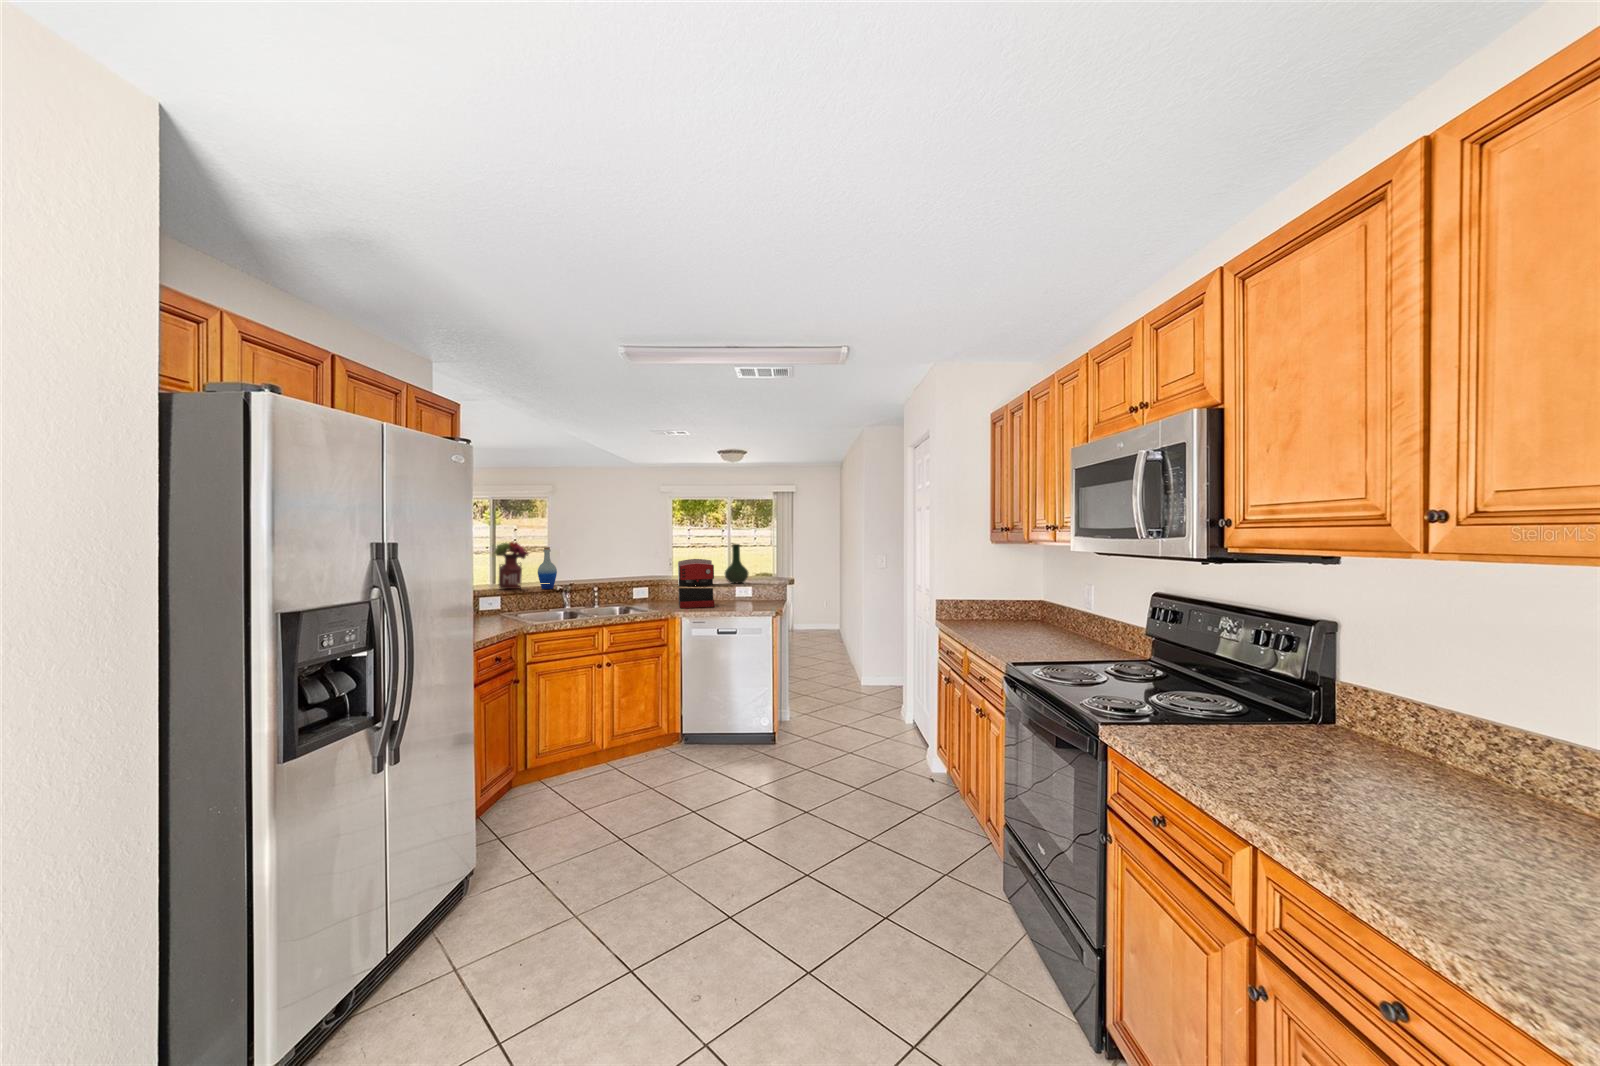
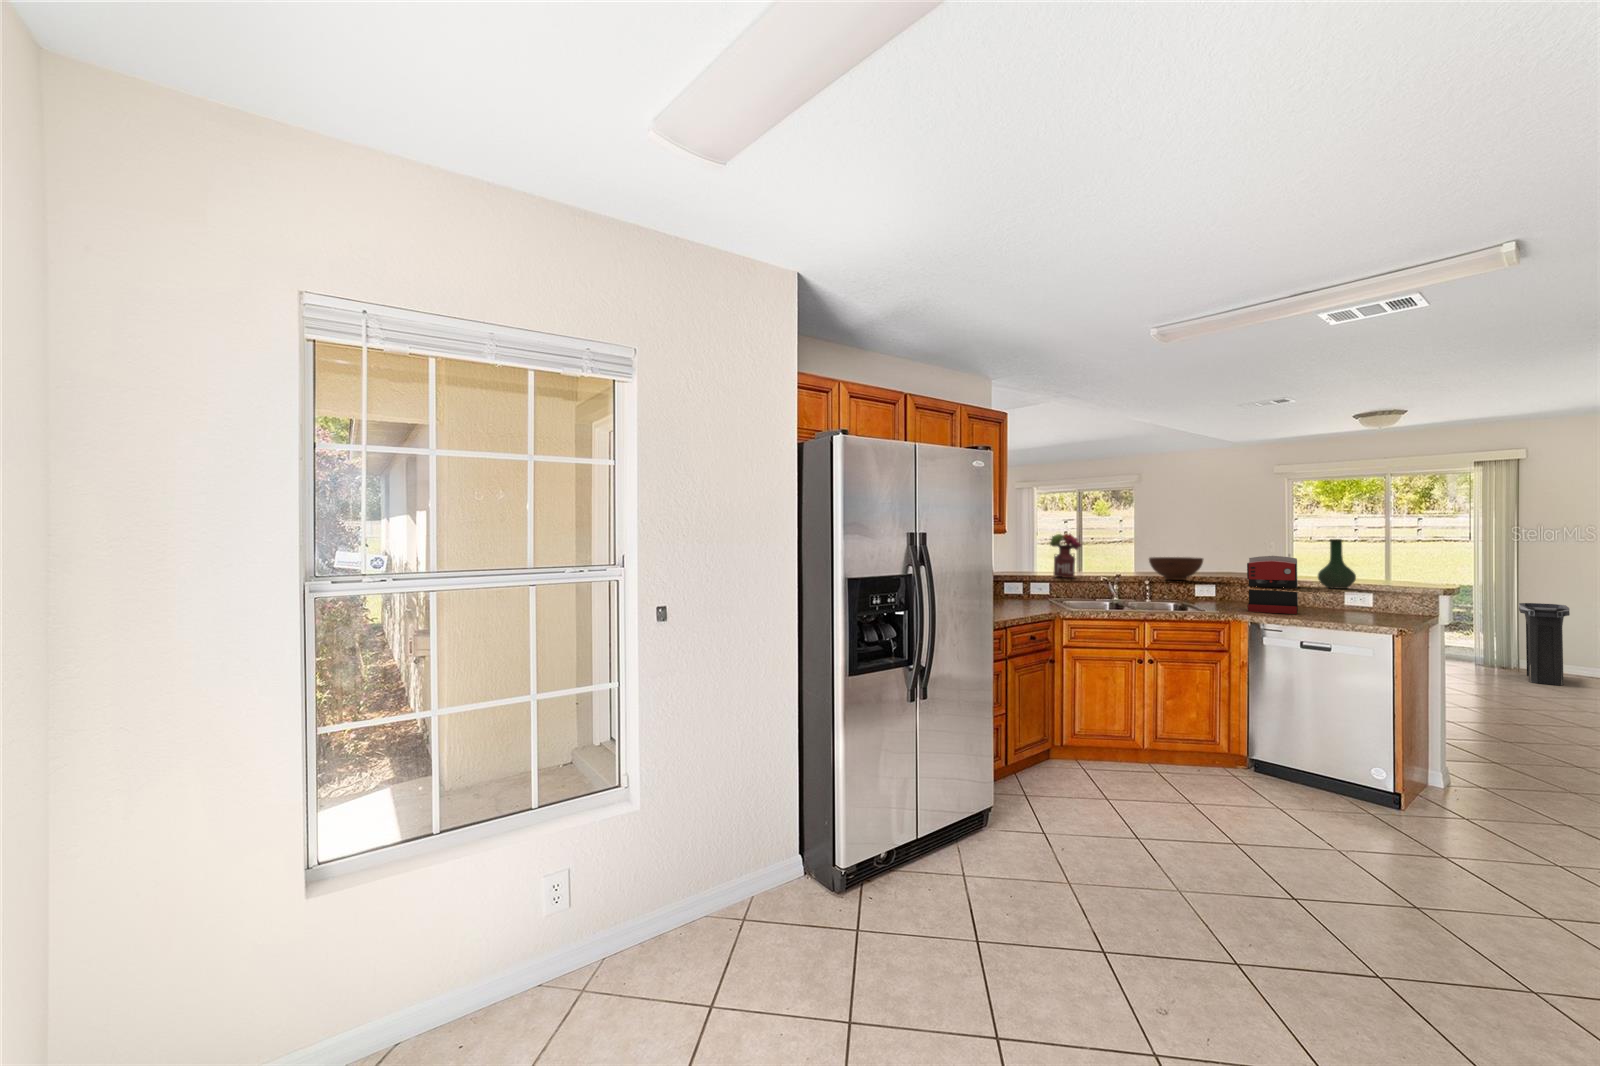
bottle: present [538,547,557,589] -> none [1088,539,1107,580]
fruit bowl: none [593,563,639,585] -> present [1149,557,1203,580]
trash can: none [805,585,828,639] -> present [1519,603,1570,685]

